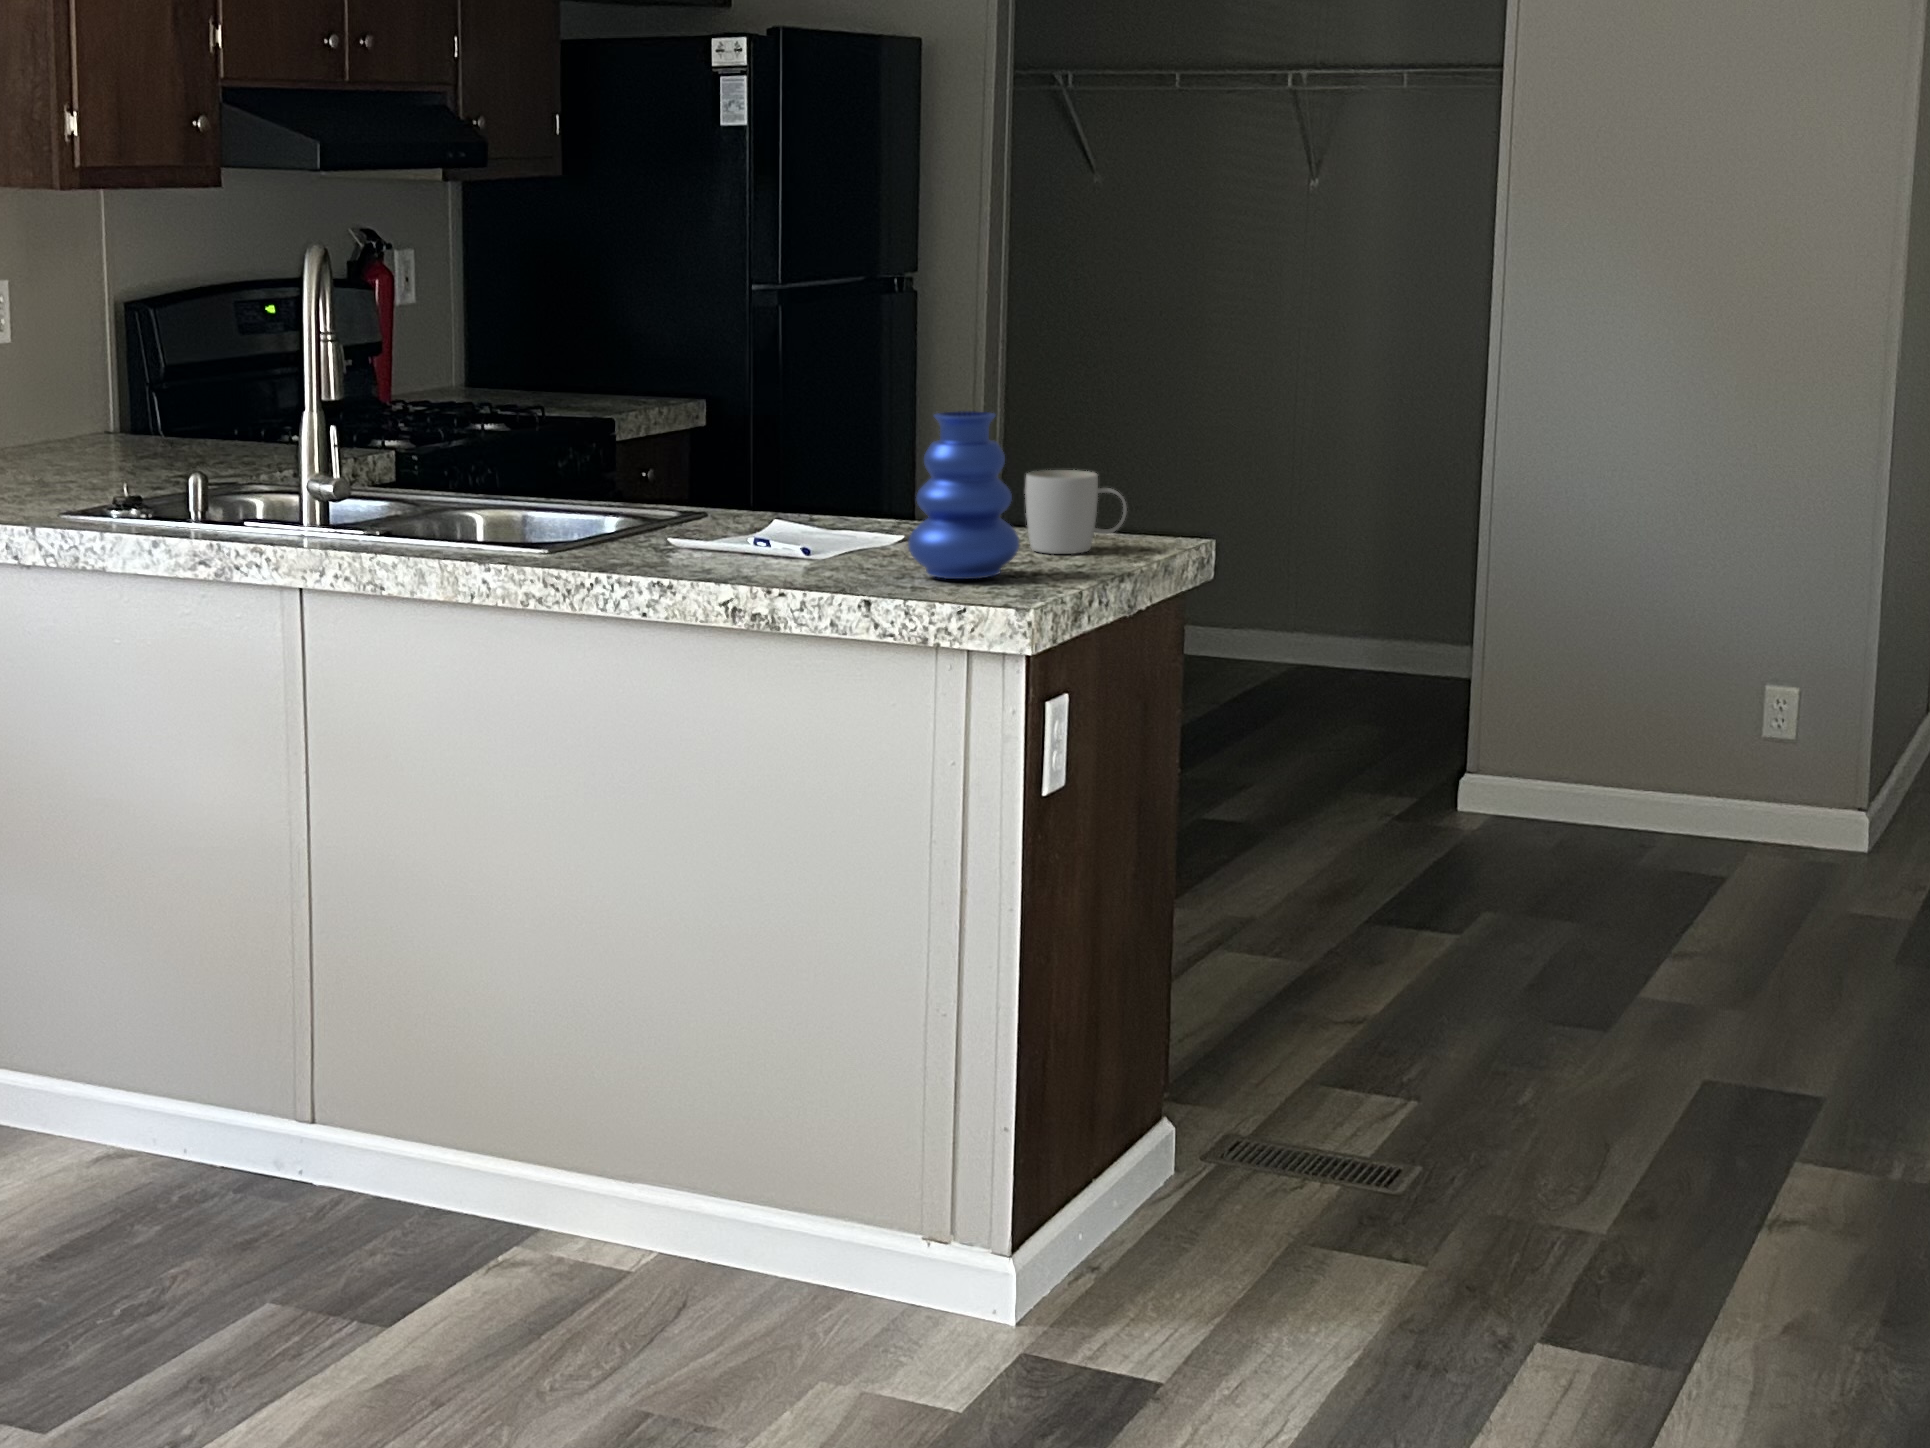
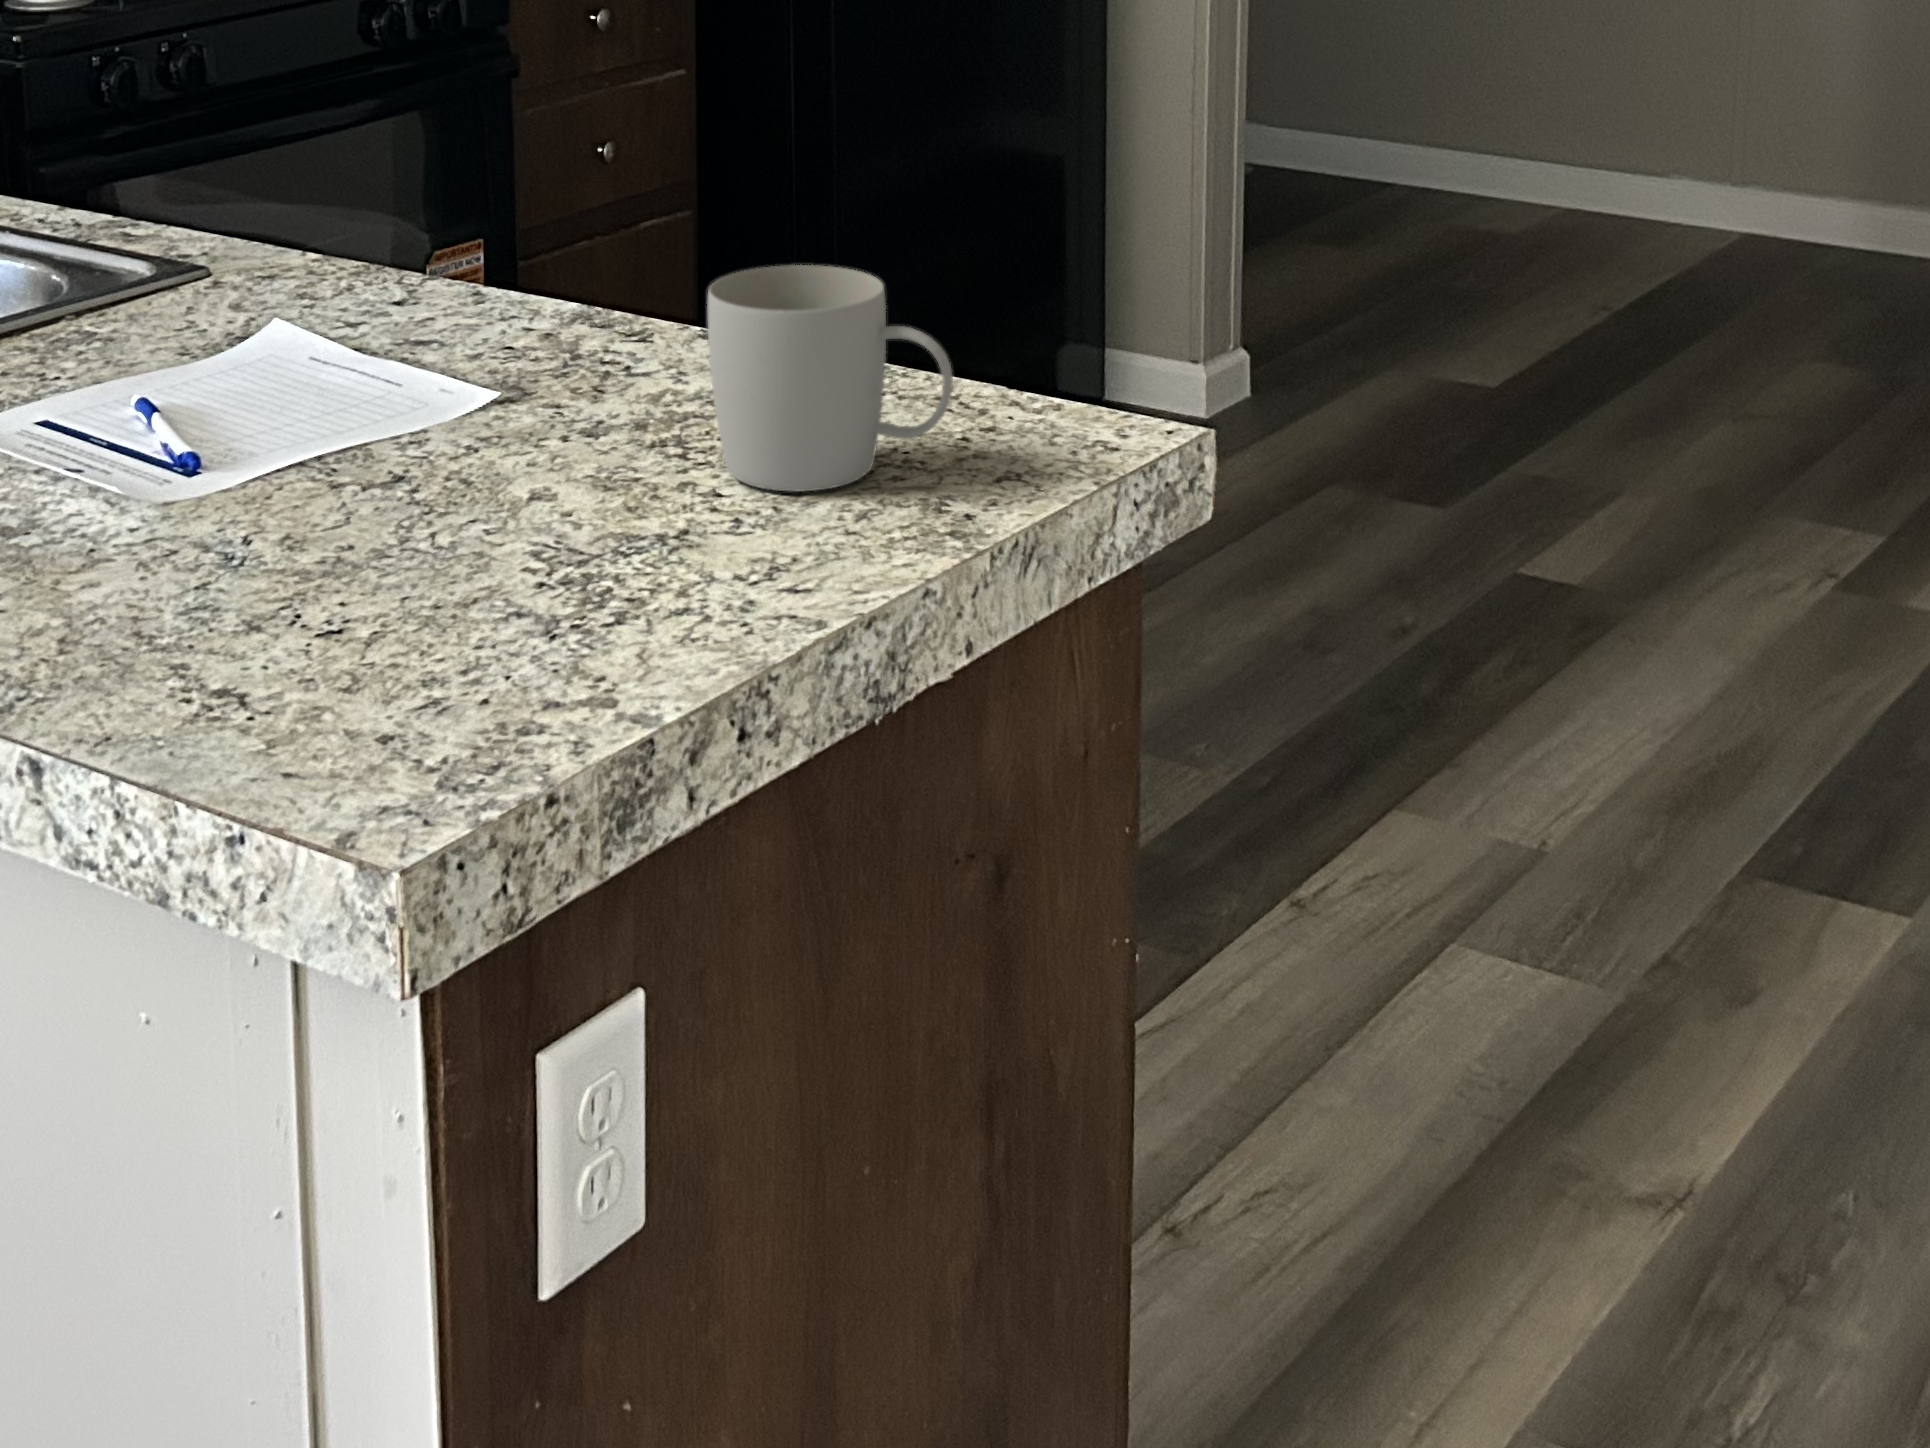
vase: present [908,411,1019,579] -> none [247,186,550,651]

